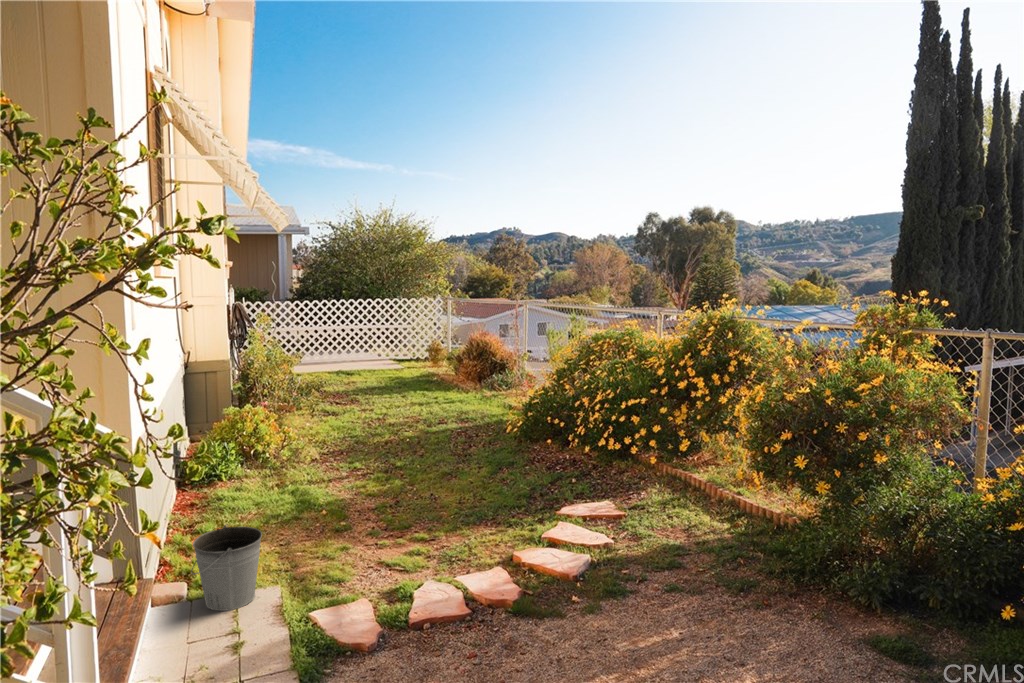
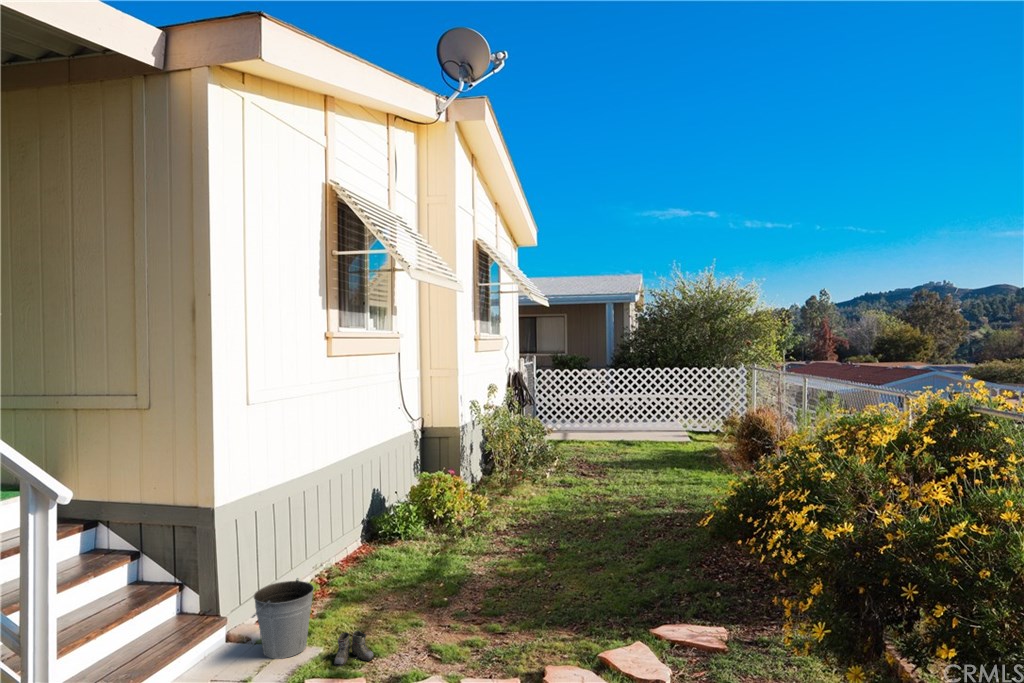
boots: none [292,562,338,598] -> present [334,631,374,666]

